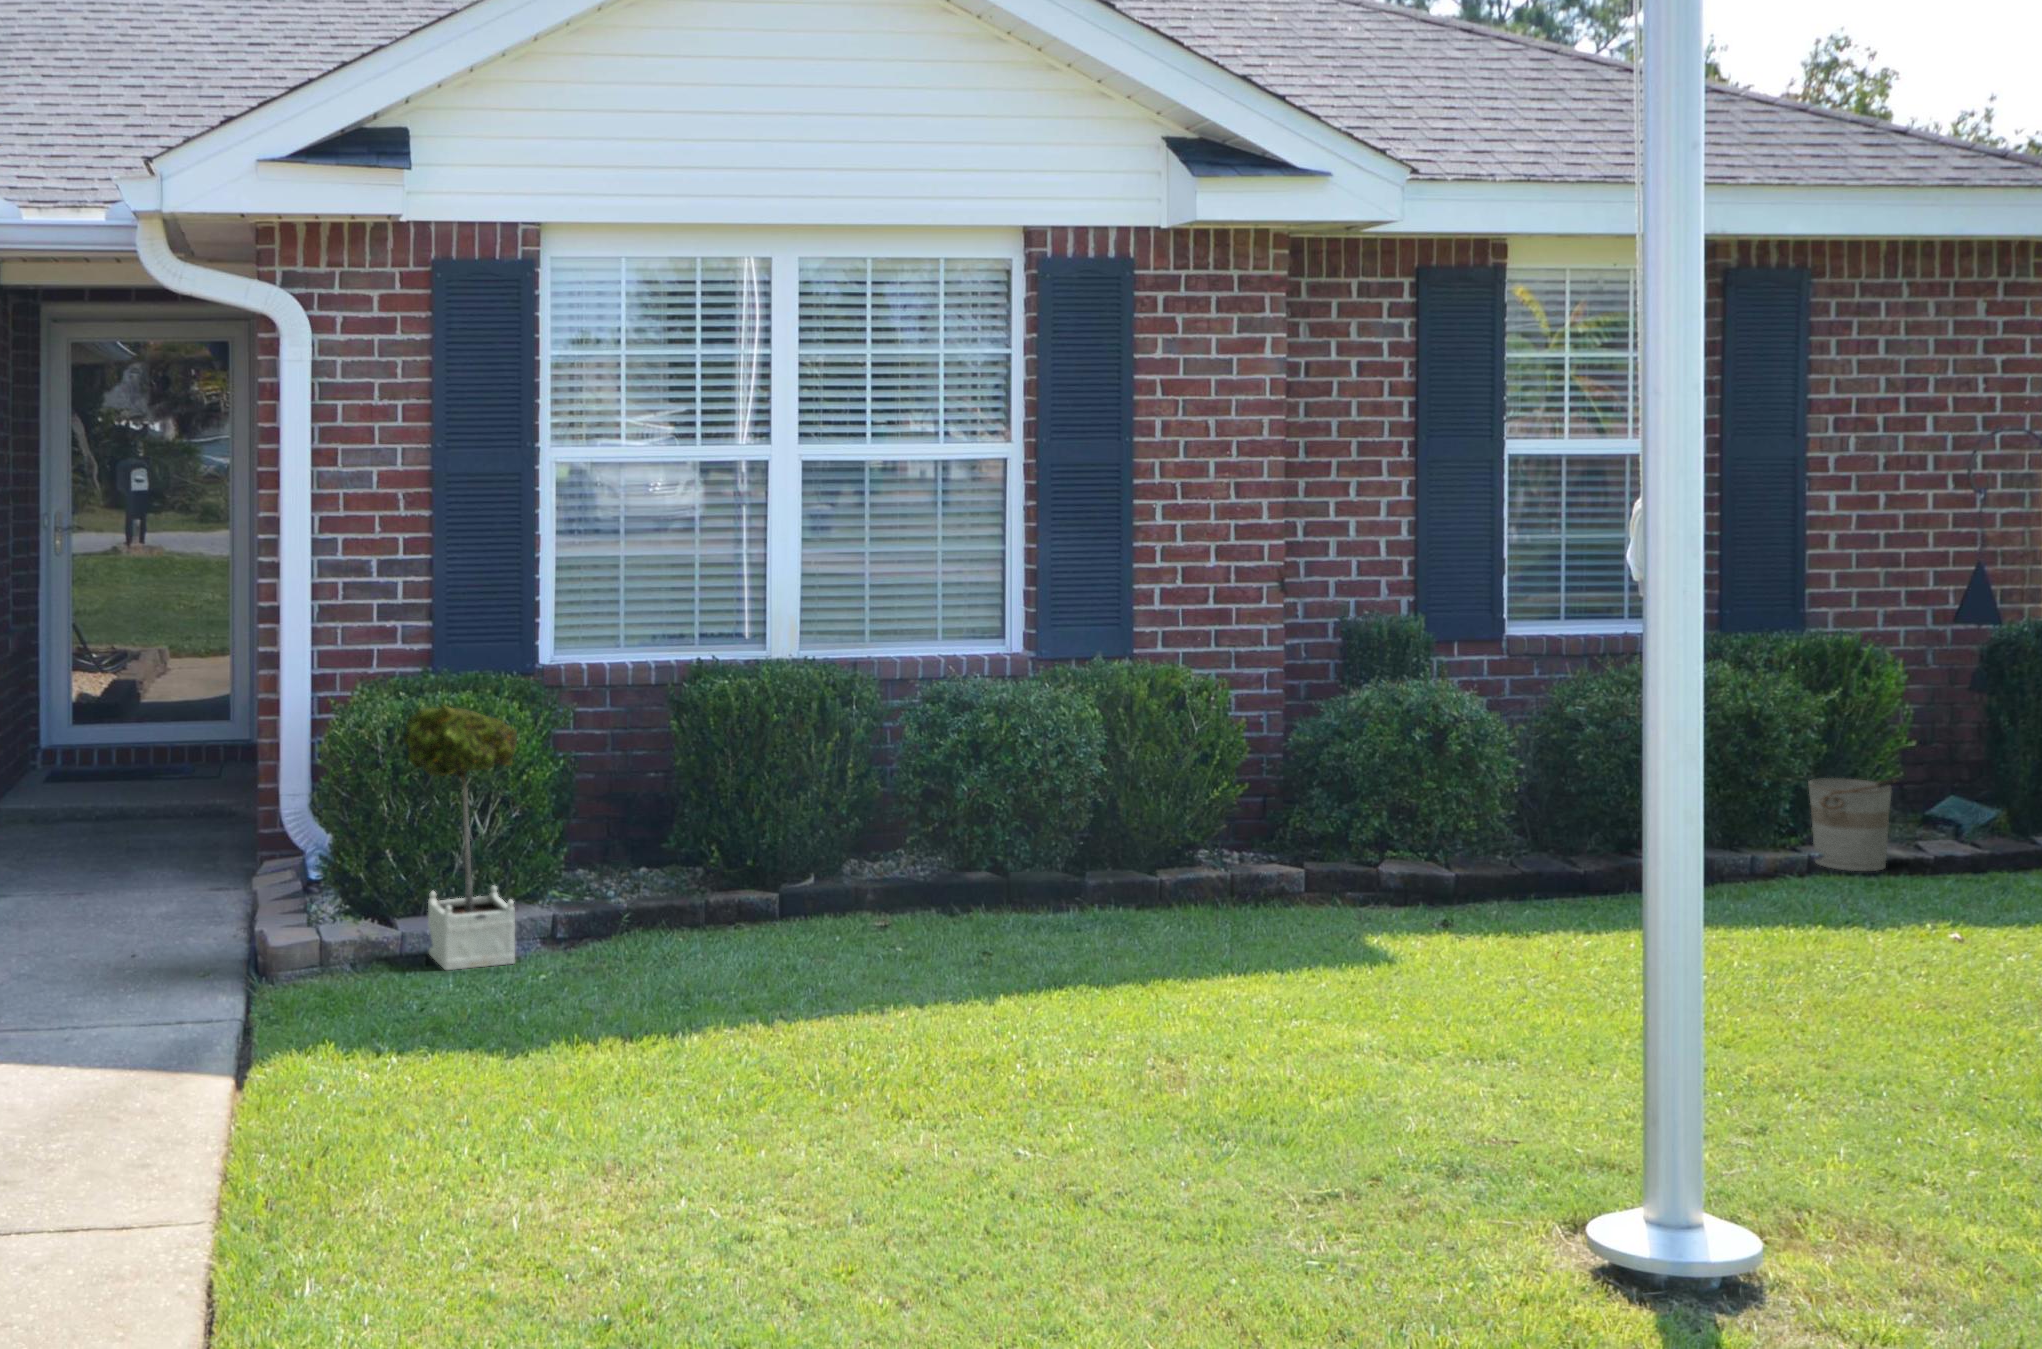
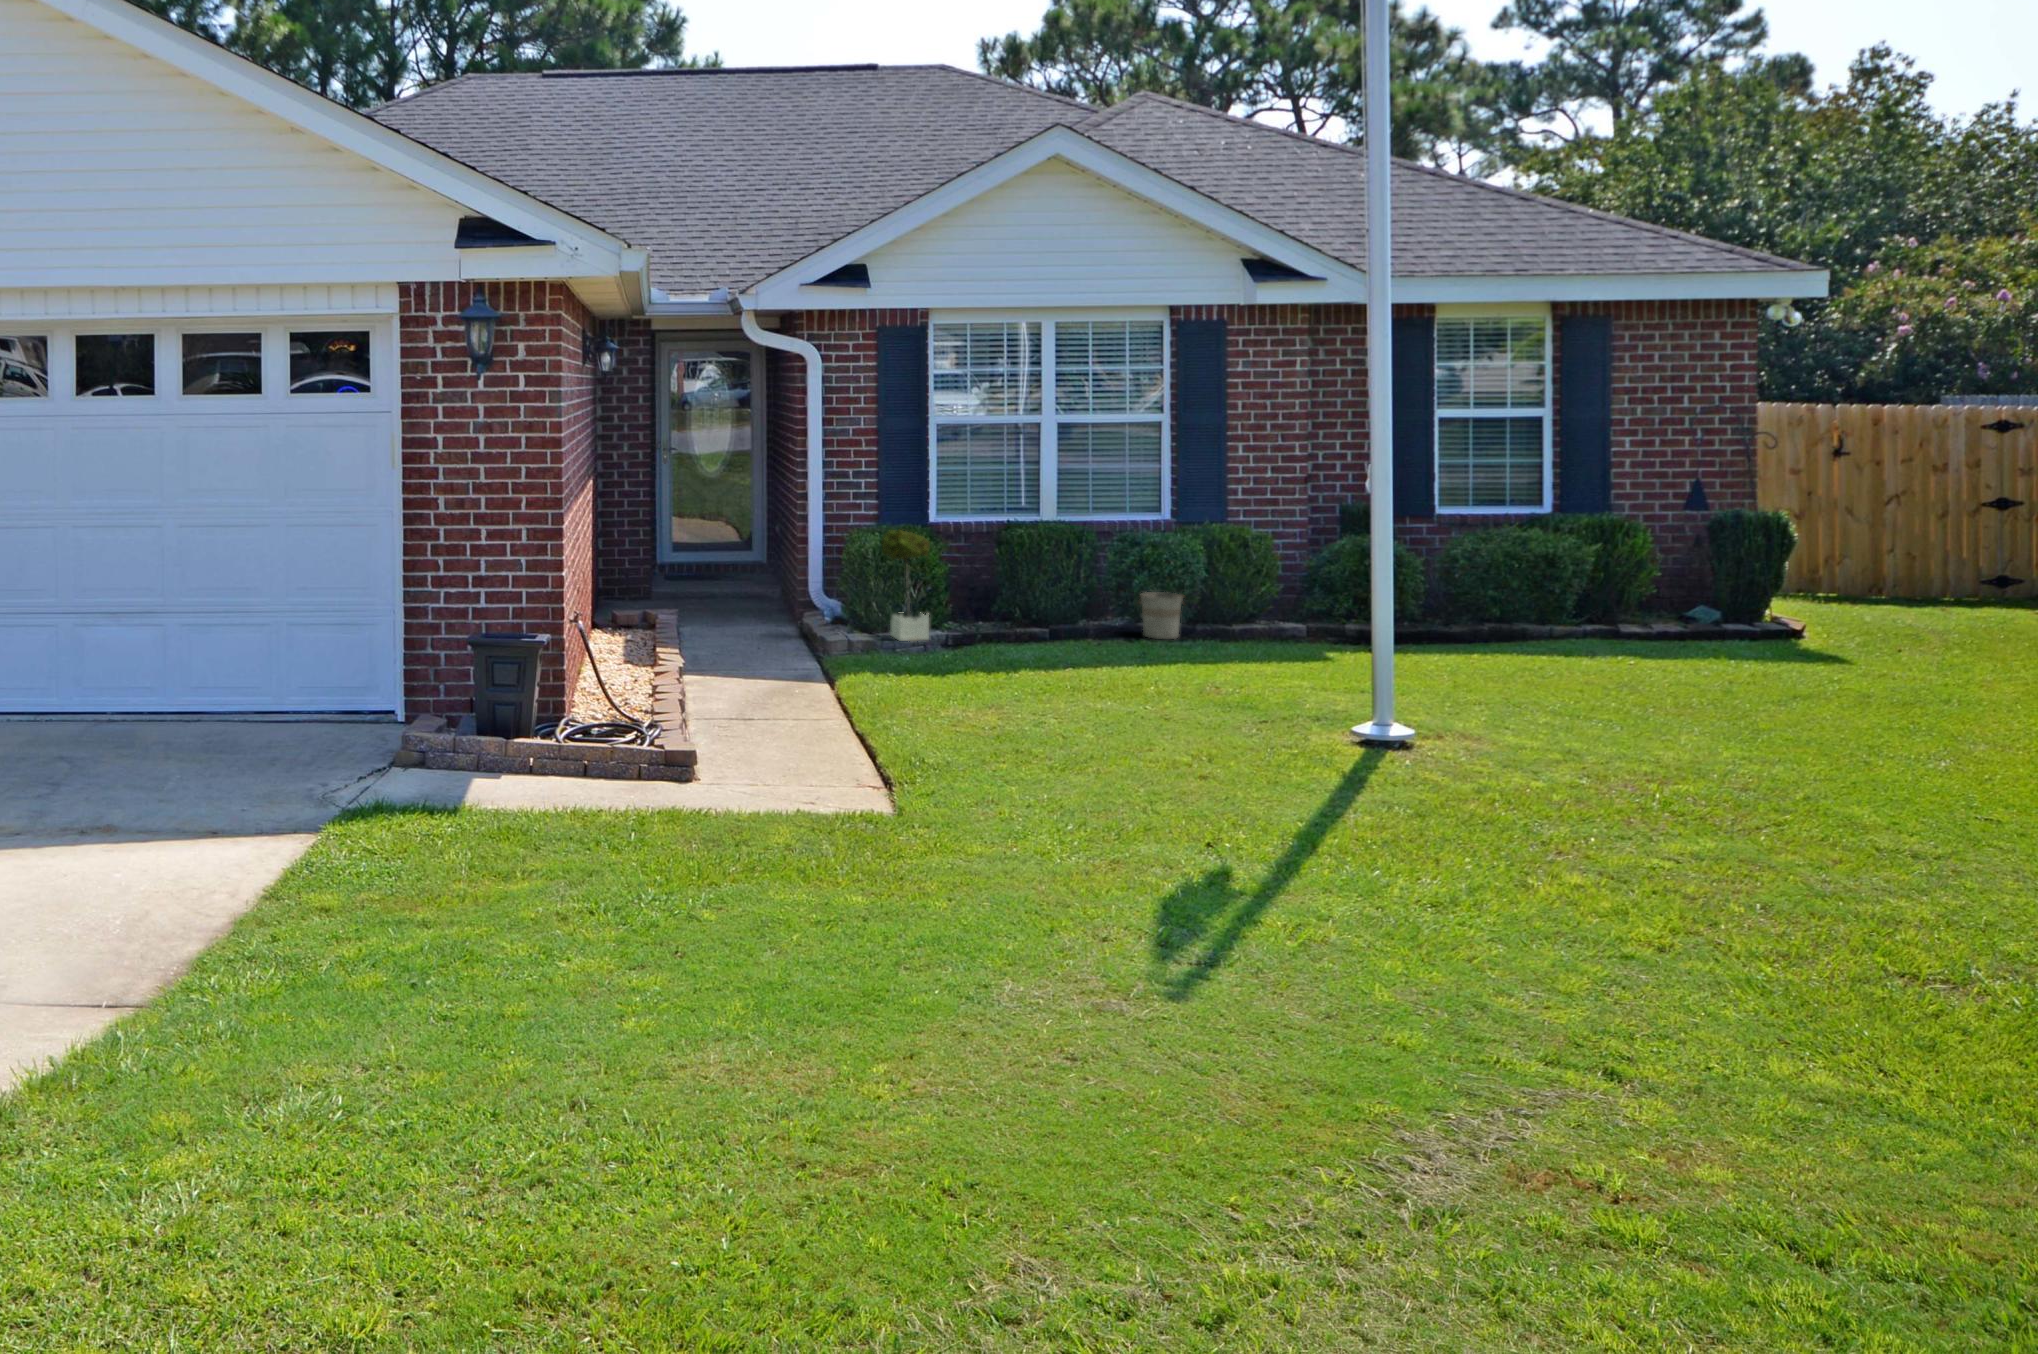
bucket: present [1808,778,1896,871] -> present [1138,592,1183,639]

